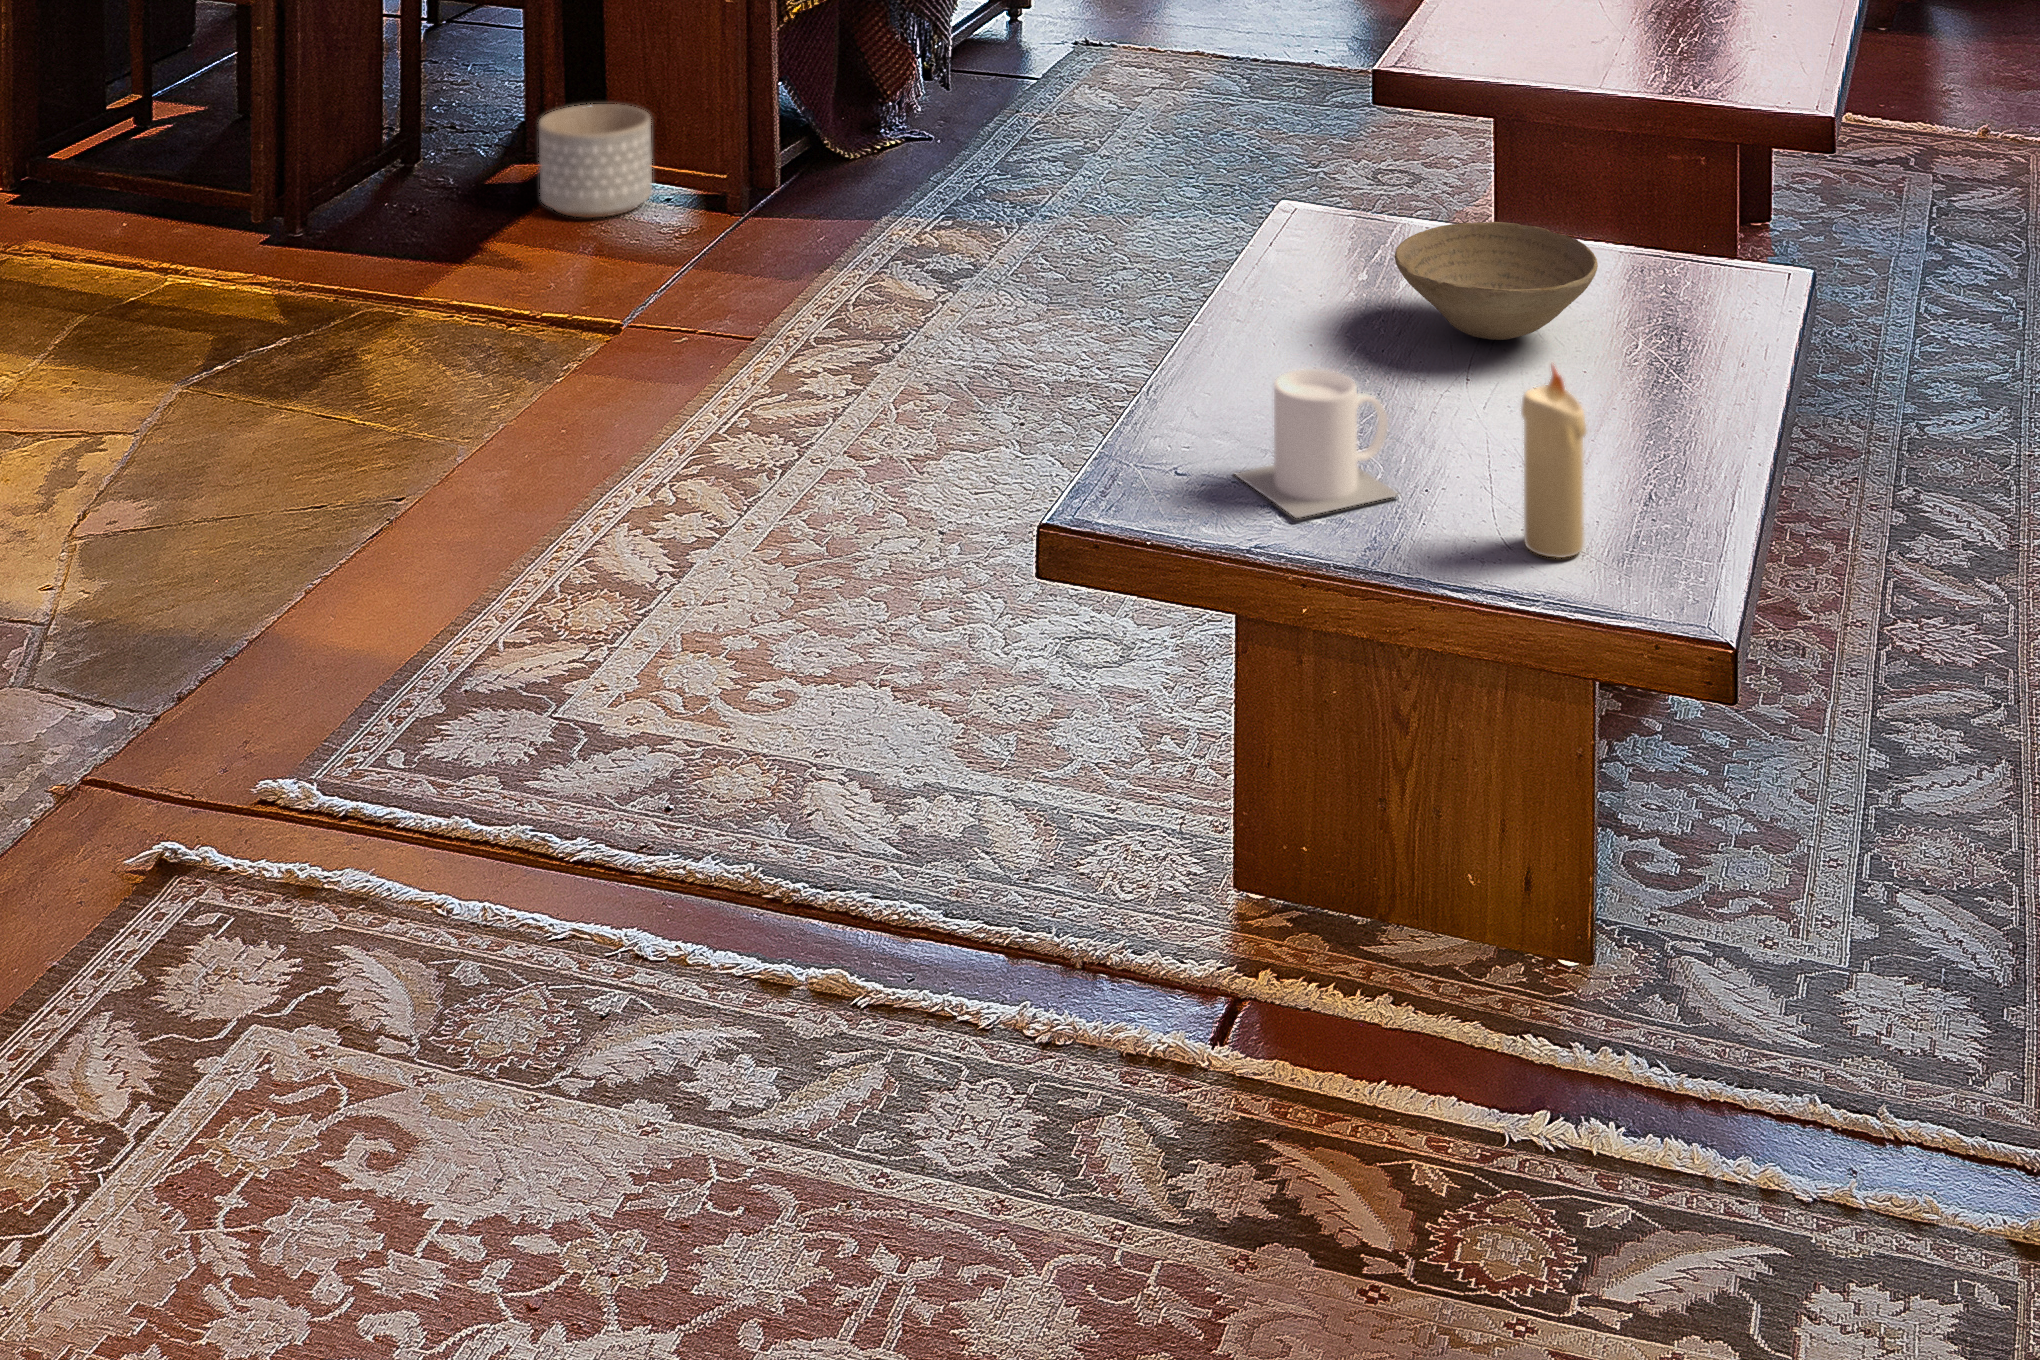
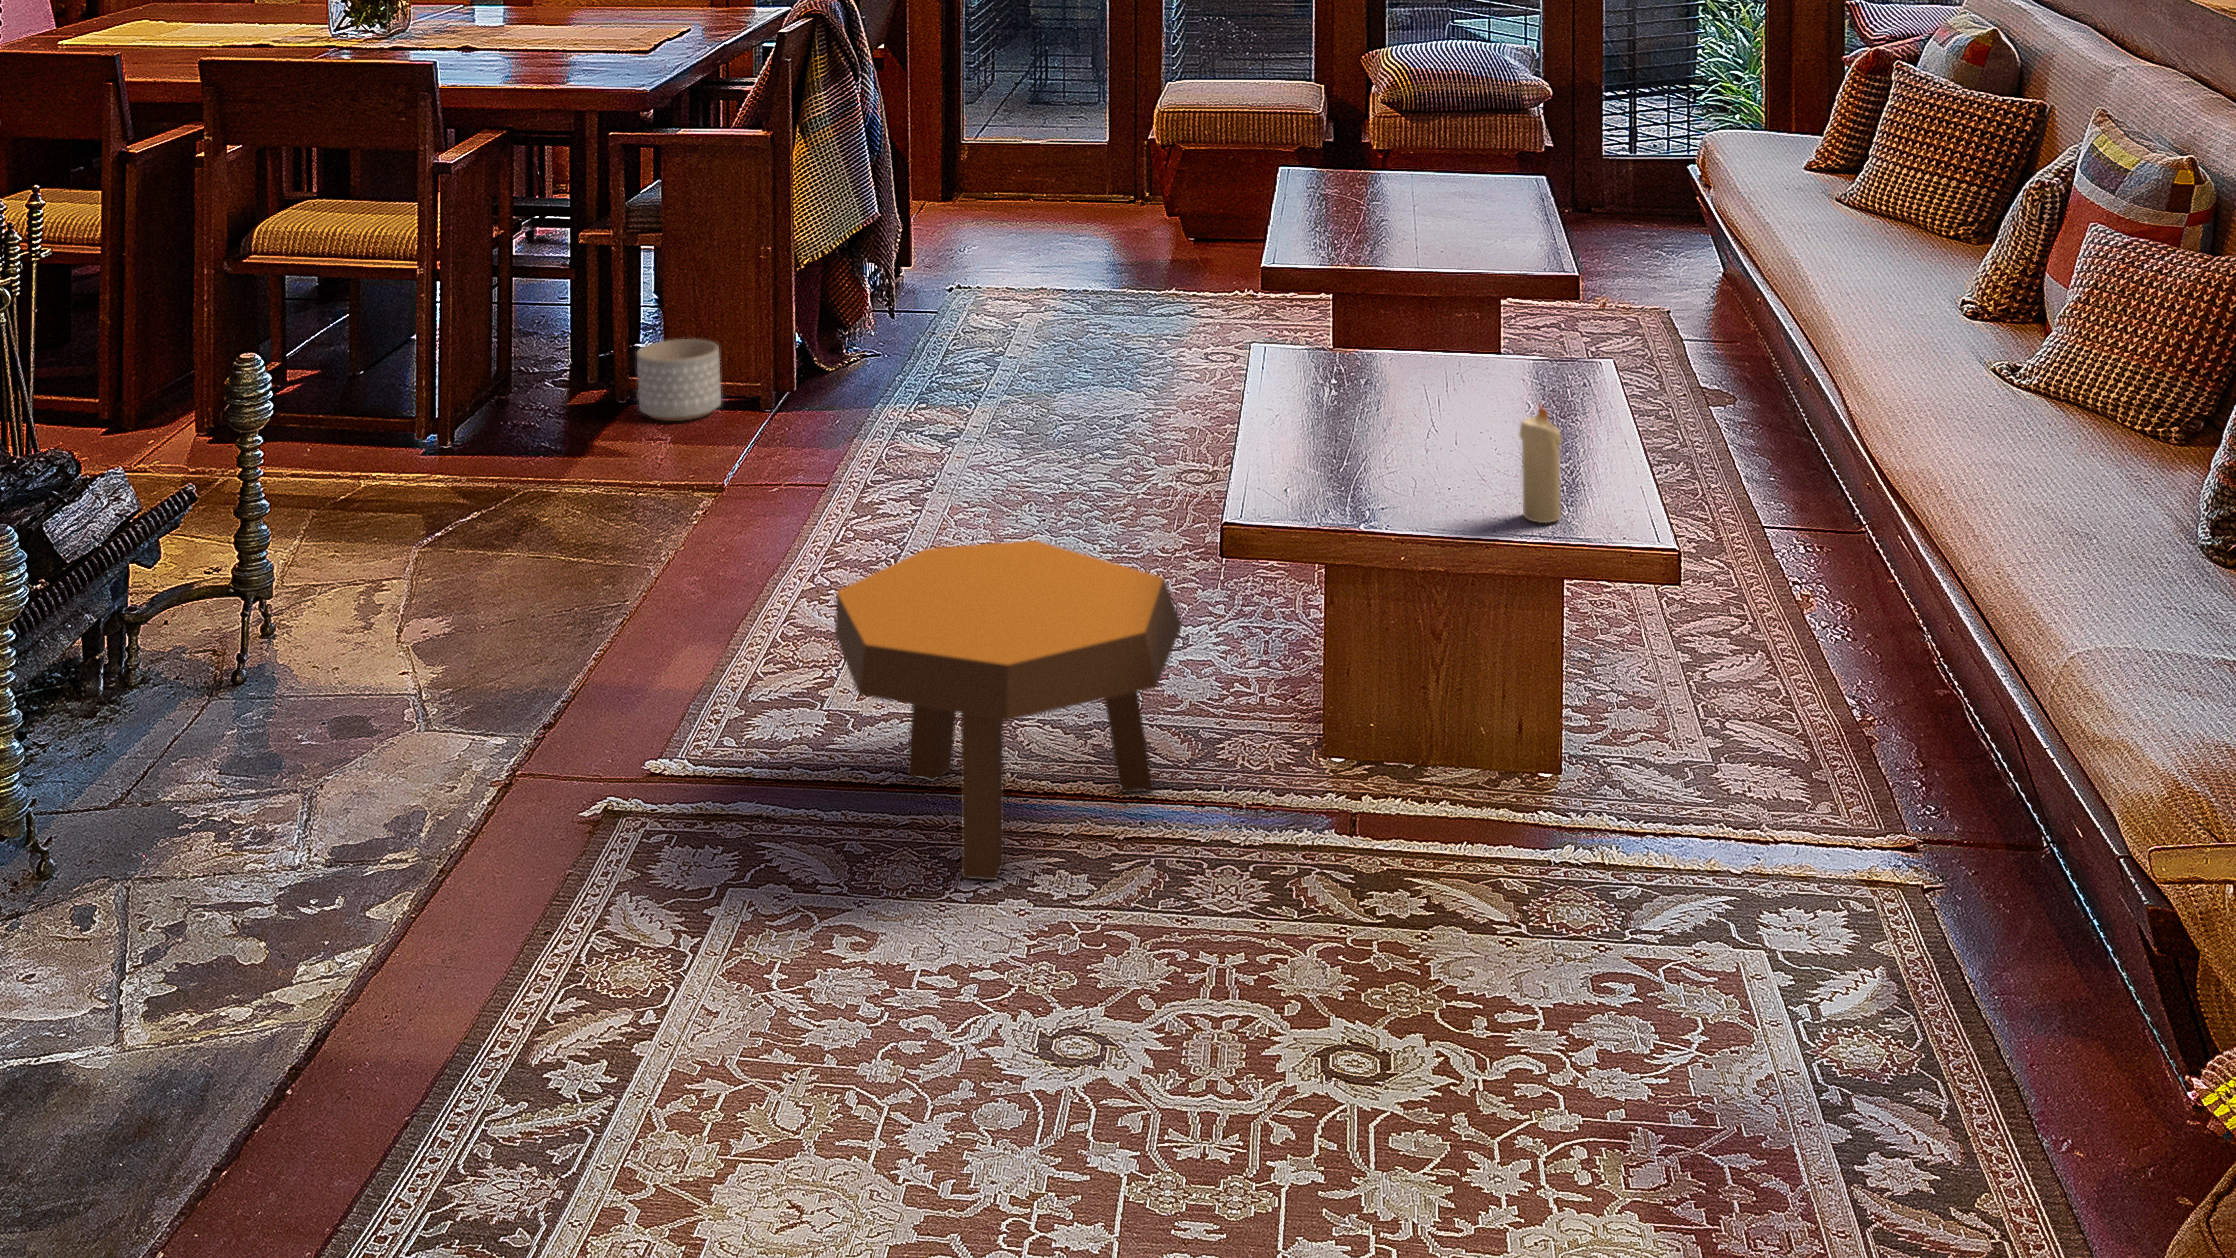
bowl: present [1395,222,1598,340] -> none [1377,339,1510,412]
mug: present [1236,369,1398,518] -> none [1324,425,1436,516]
footstool: none [469,488,1004,1037] -> present [835,540,1182,880]

